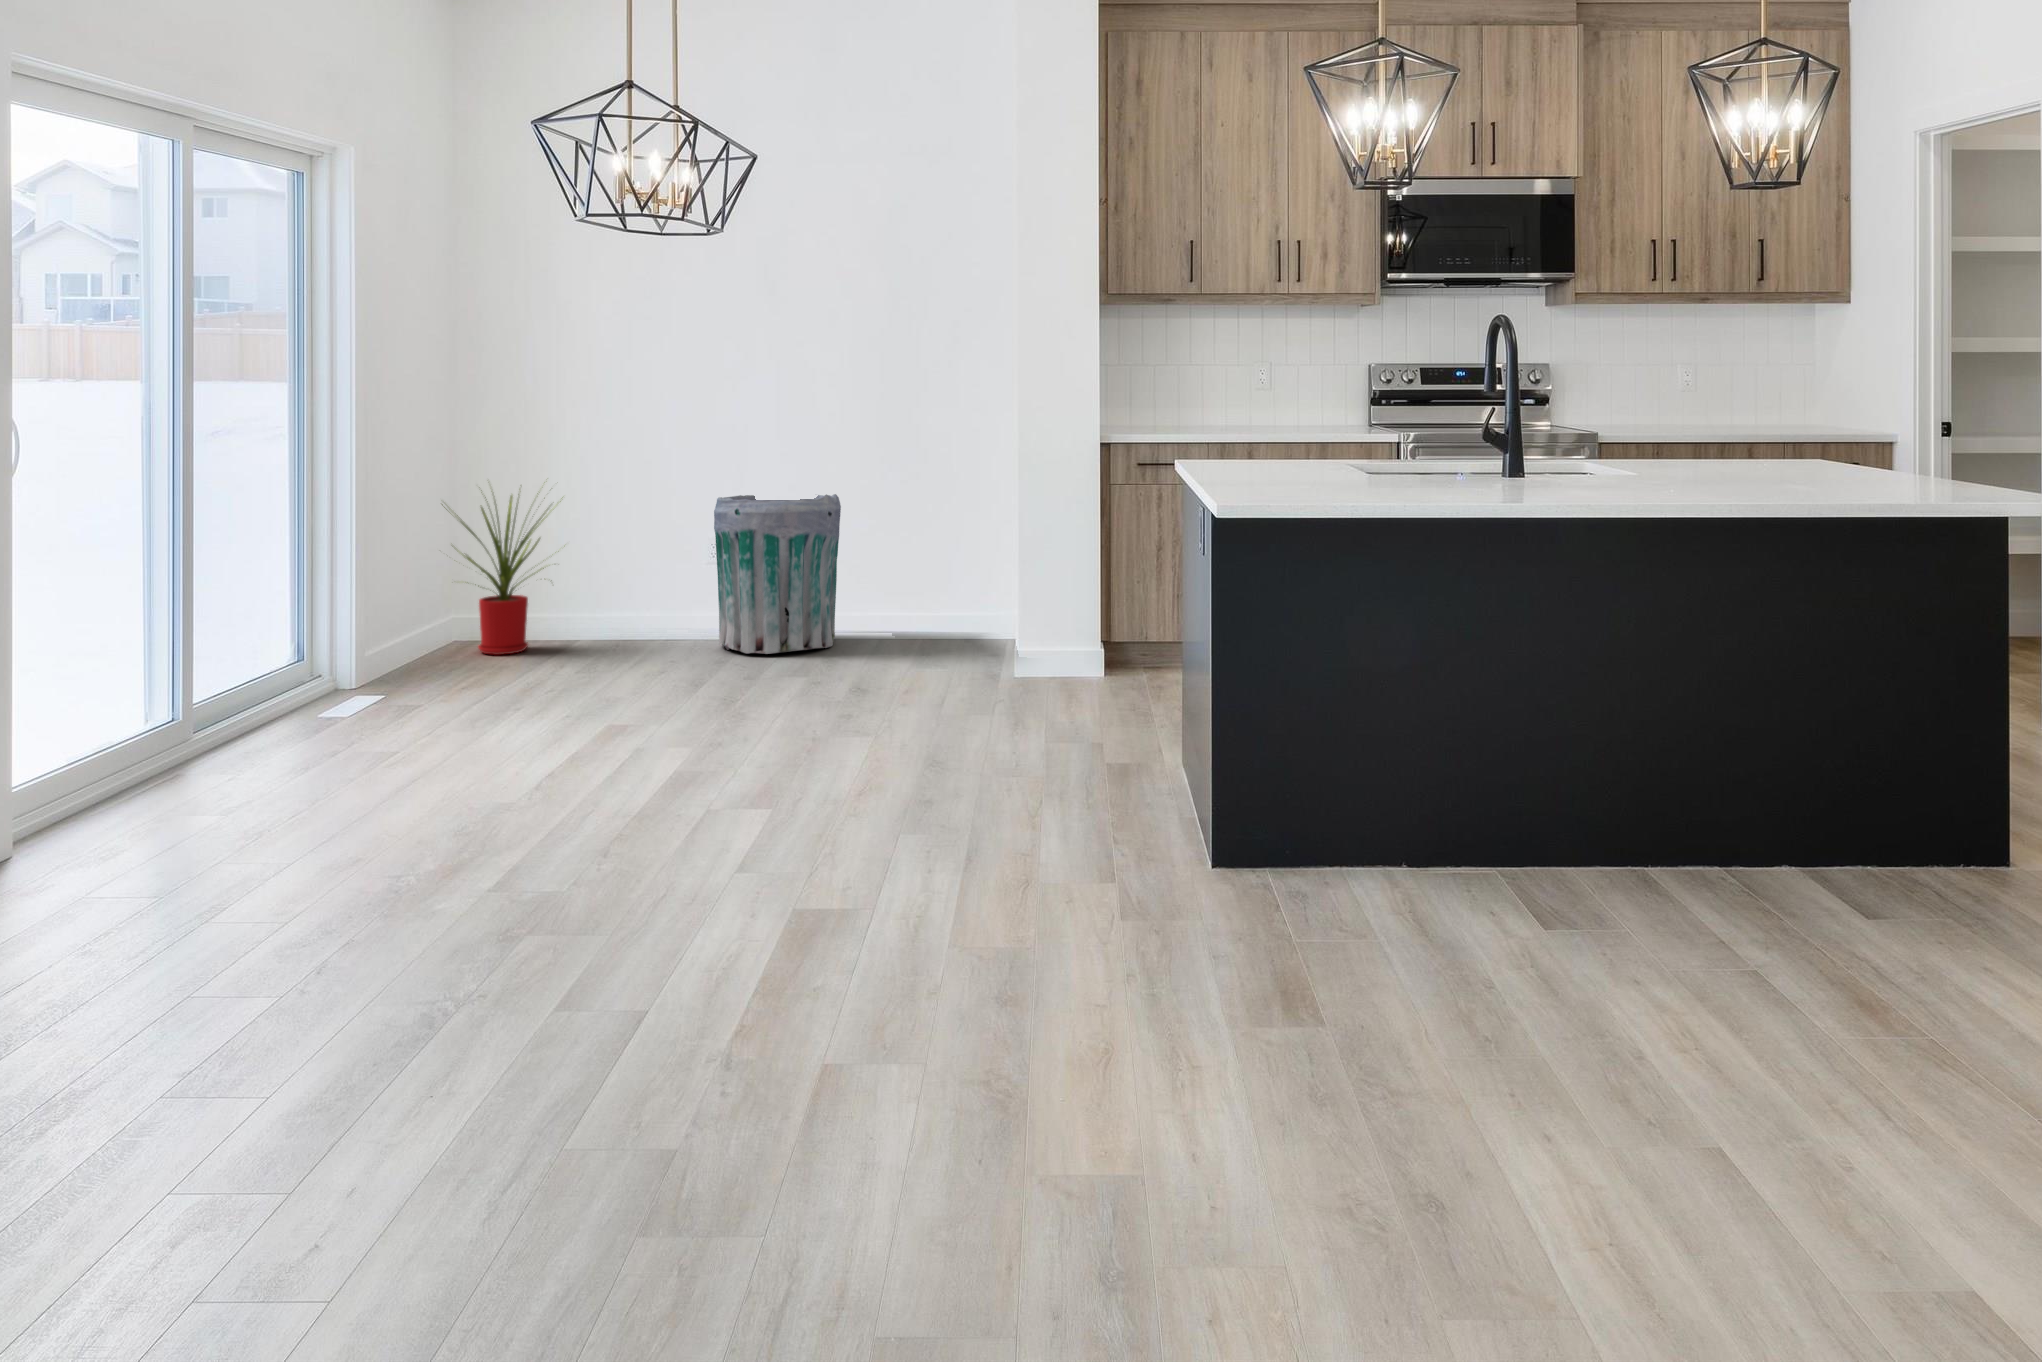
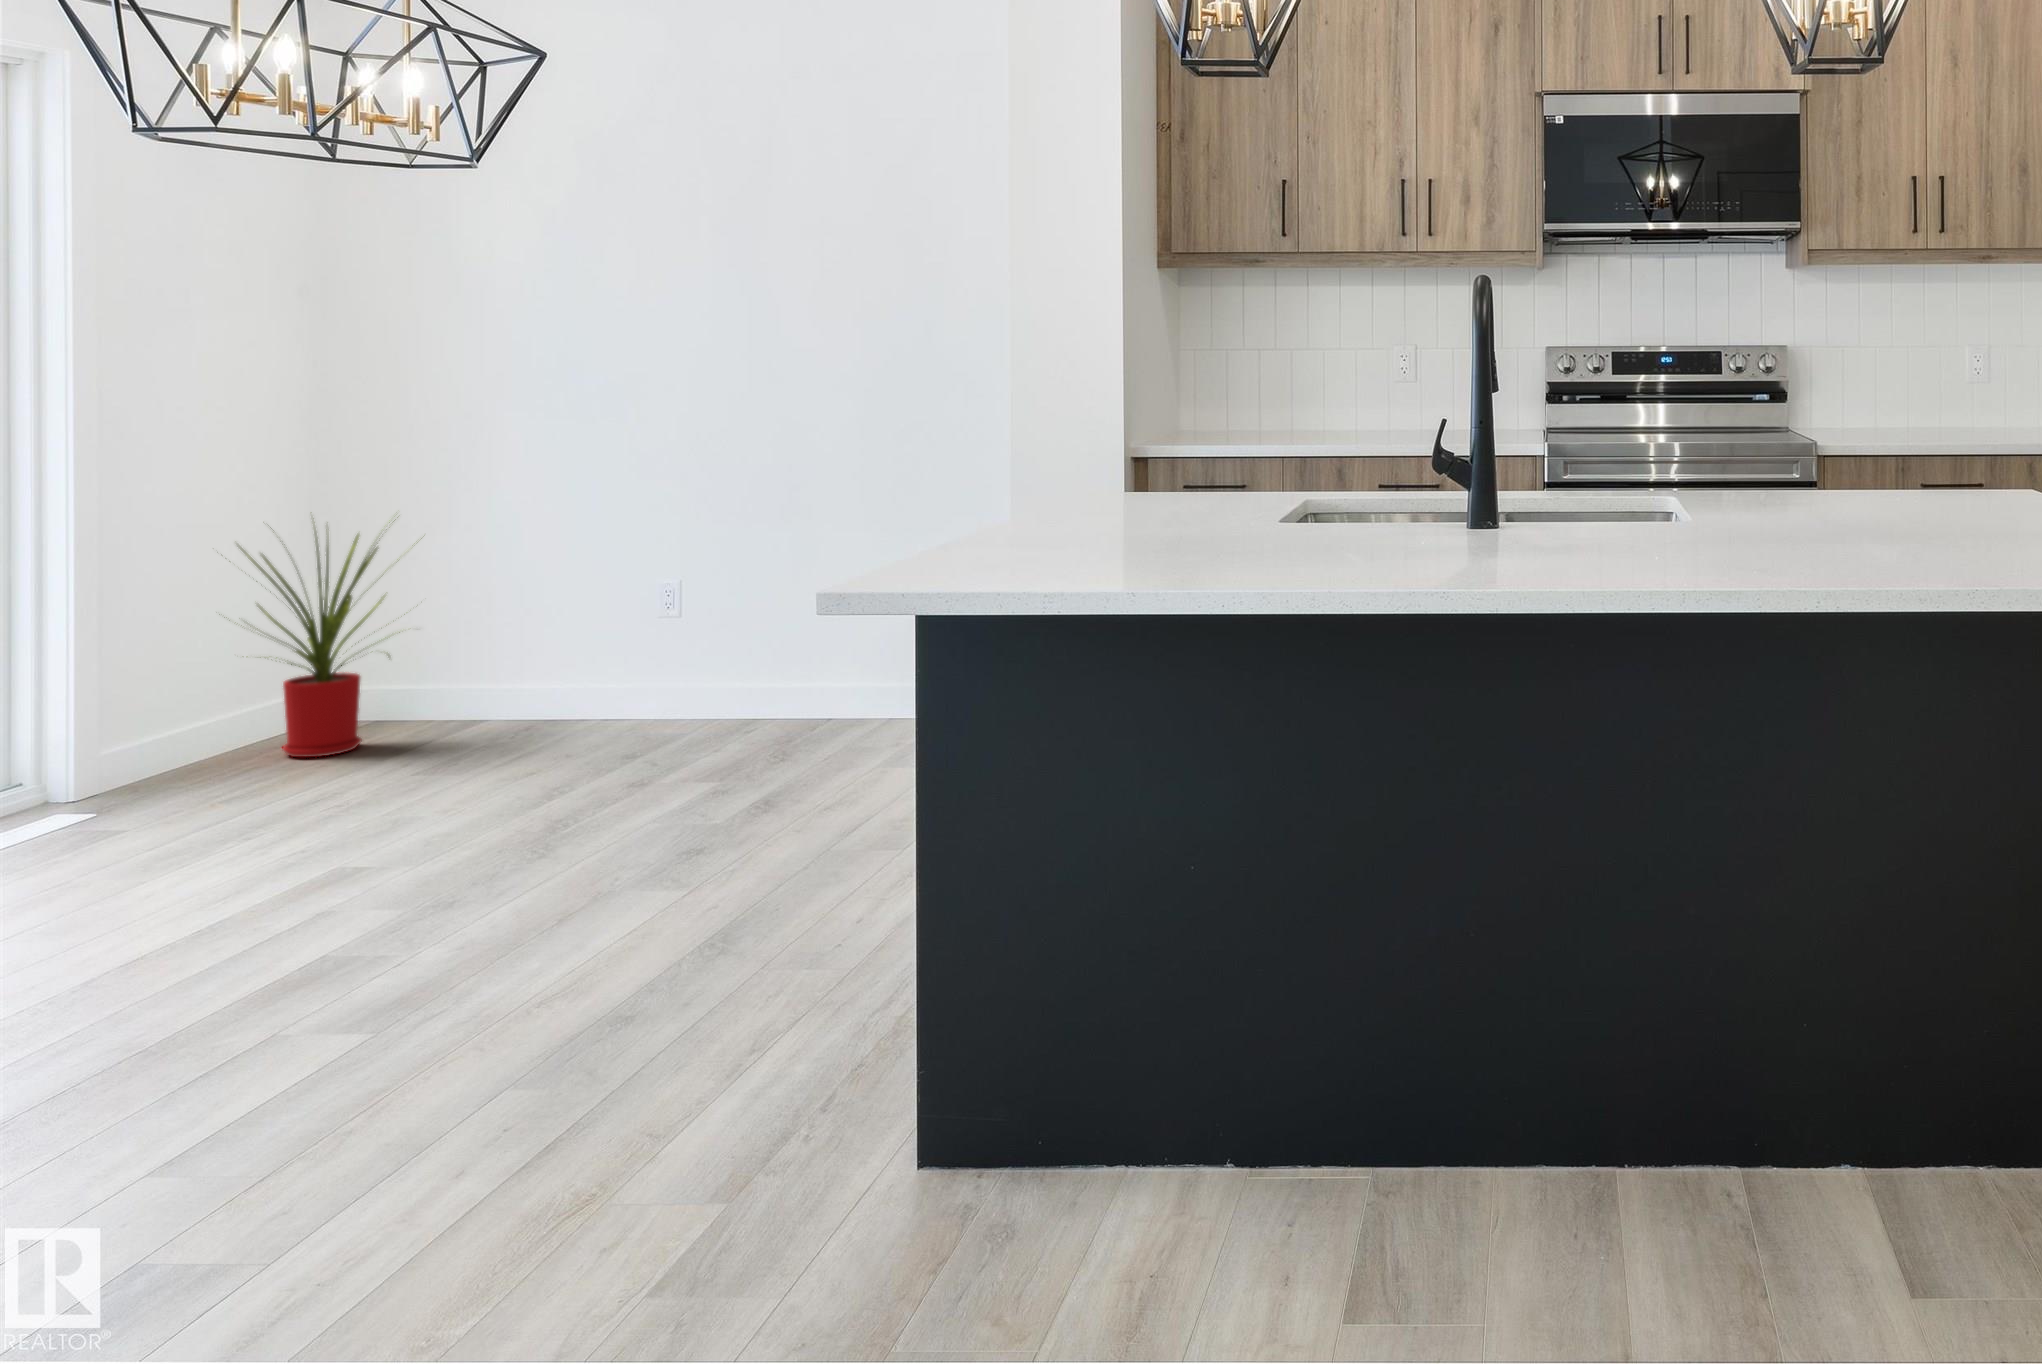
trash can: present [714,494,841,654] -> none [618,530,808,755]

